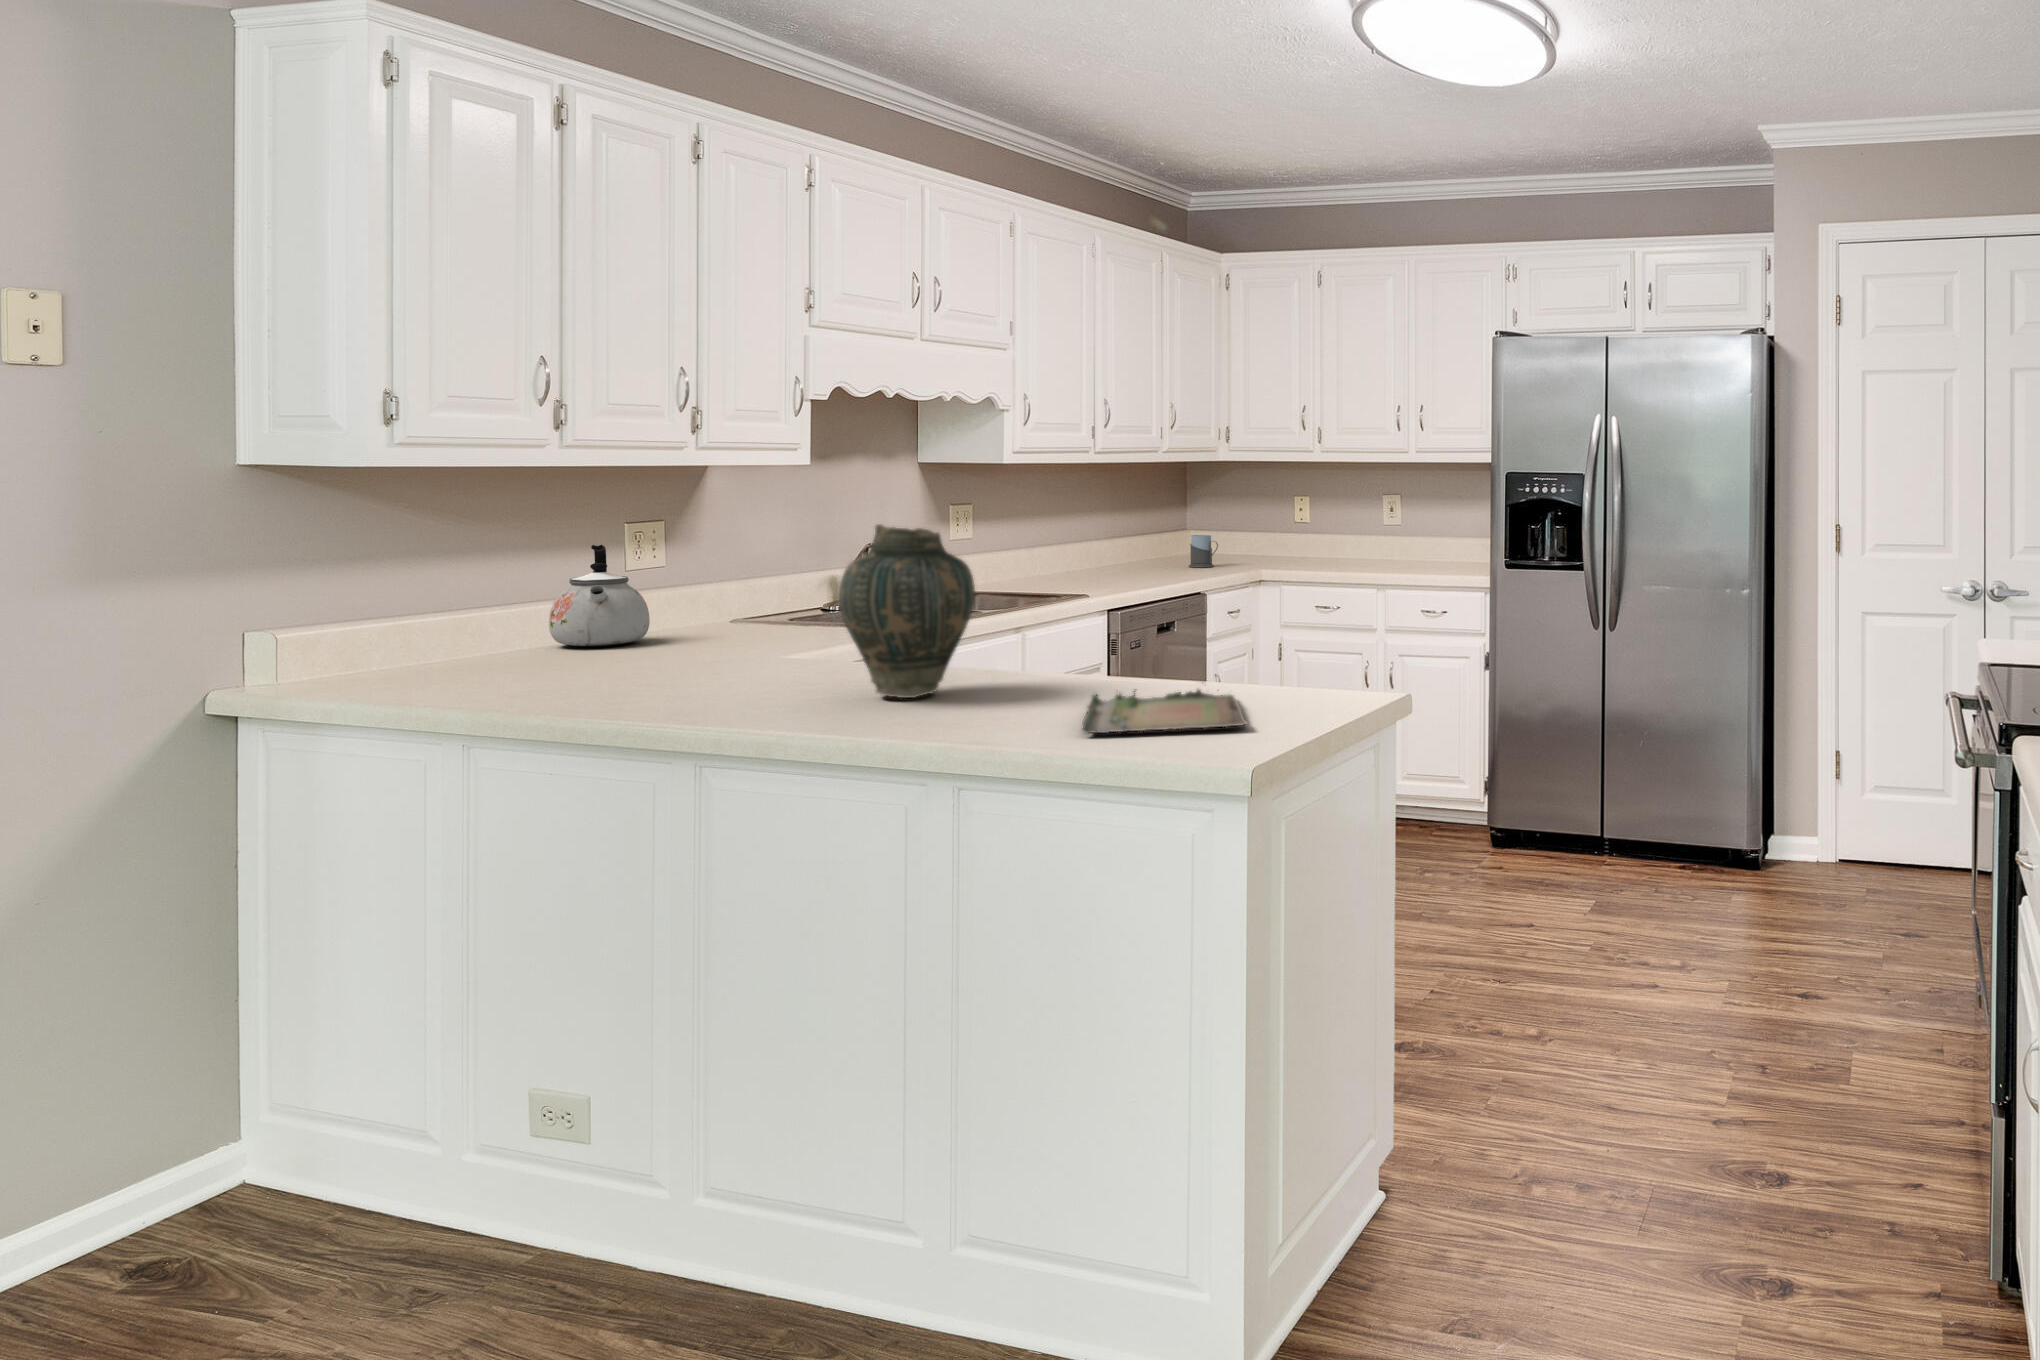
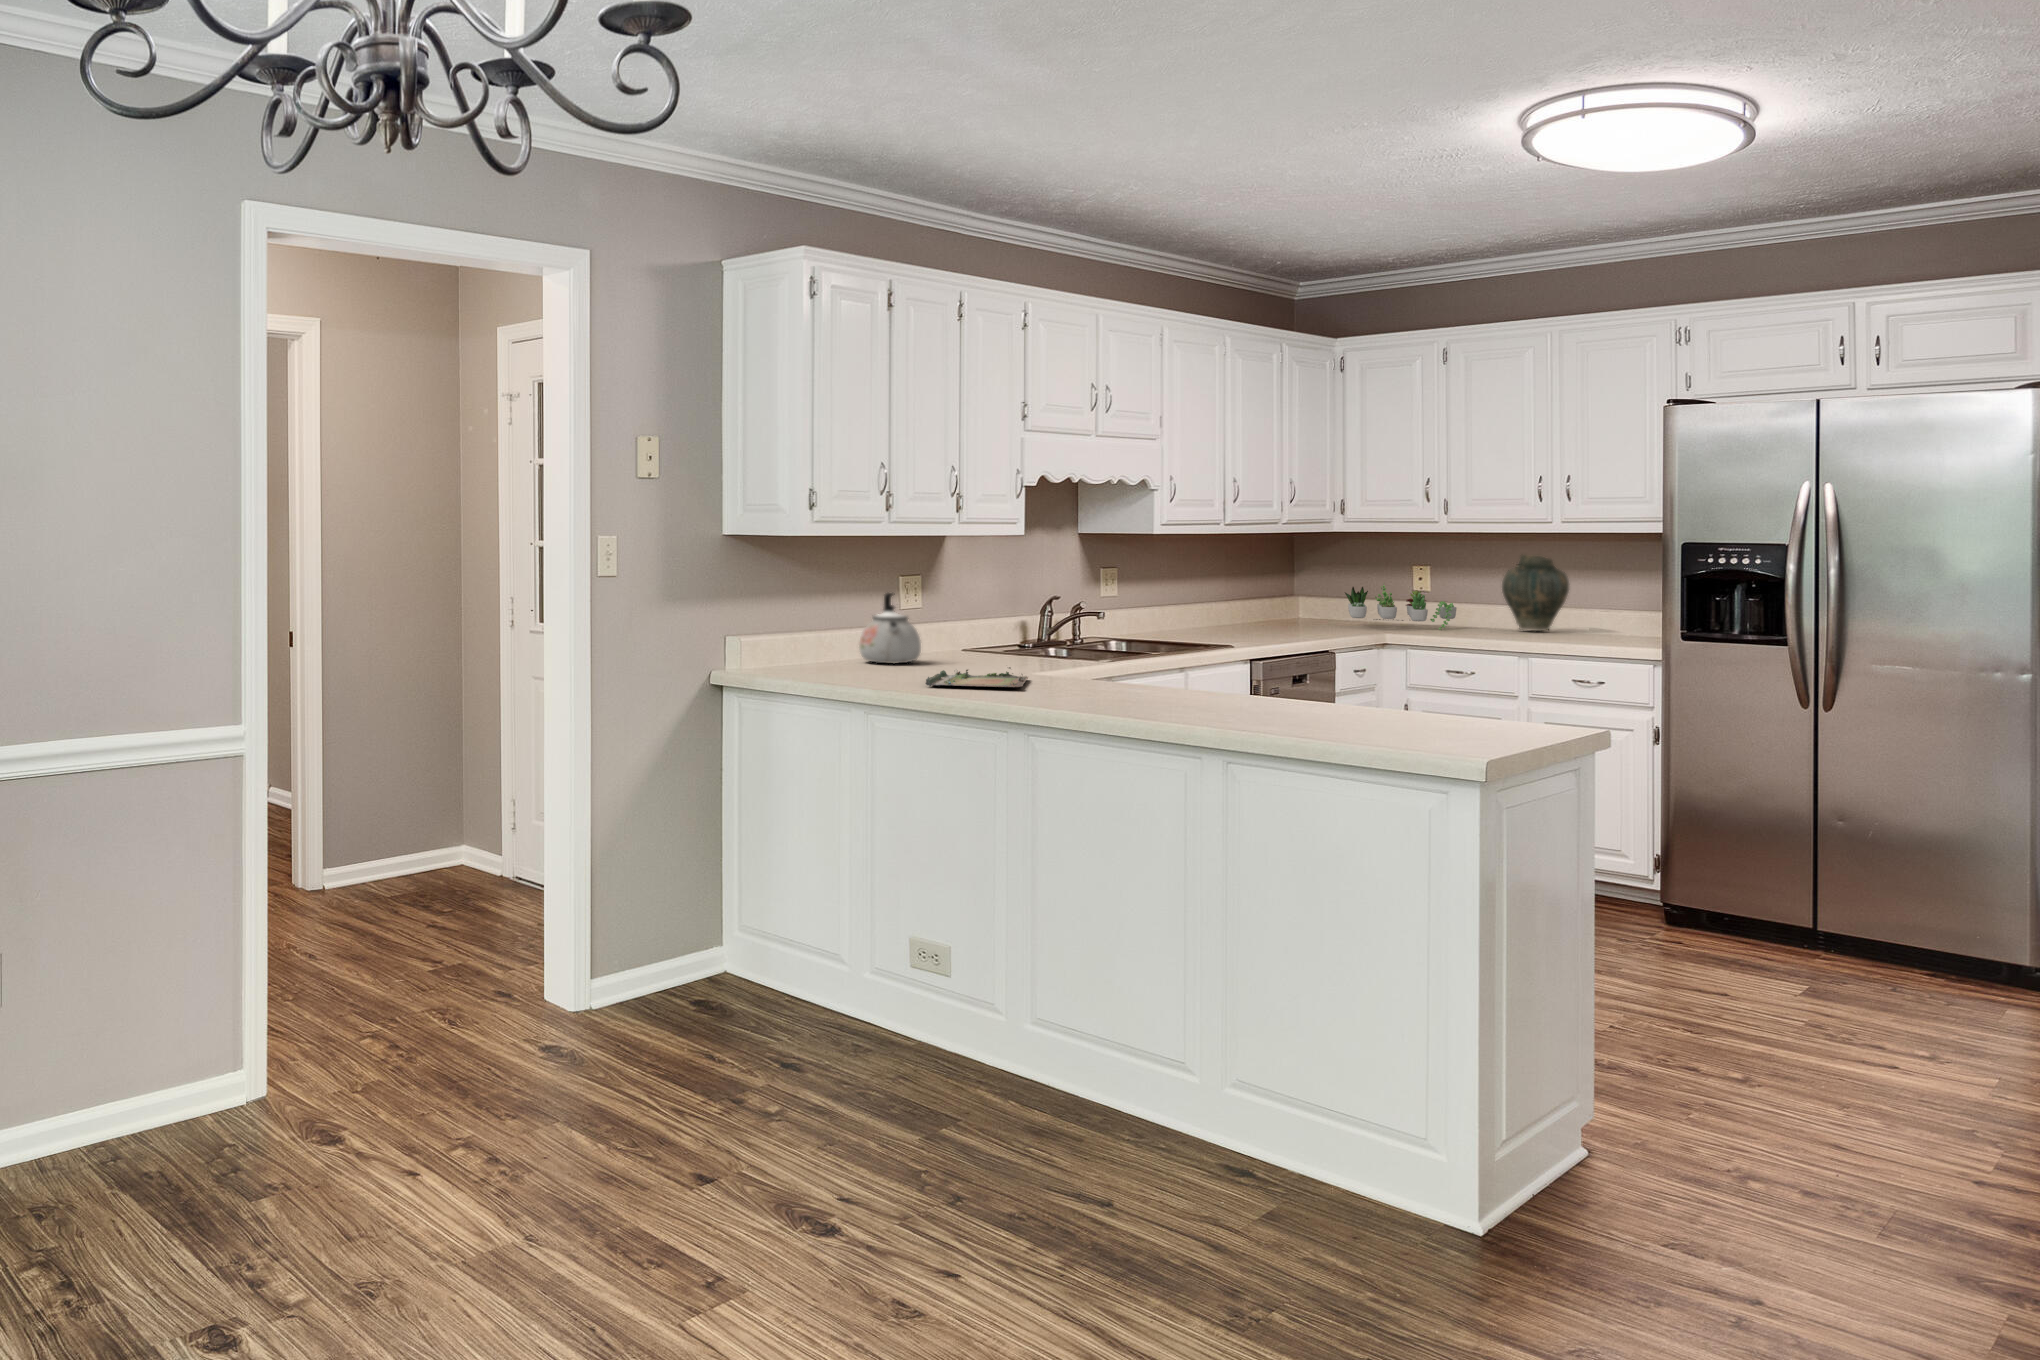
succulent plant: none [1227,514,1328,562] -> present [1345,585,1457,629]
vase: present [838,524,975,698] -> present [1502,555,1569,631]
mug: present [1189,535,1218,567] -> none [1307,600,1339,631]
tray: present [1082,689,1247,734] -> present [925,667,1028,687]

